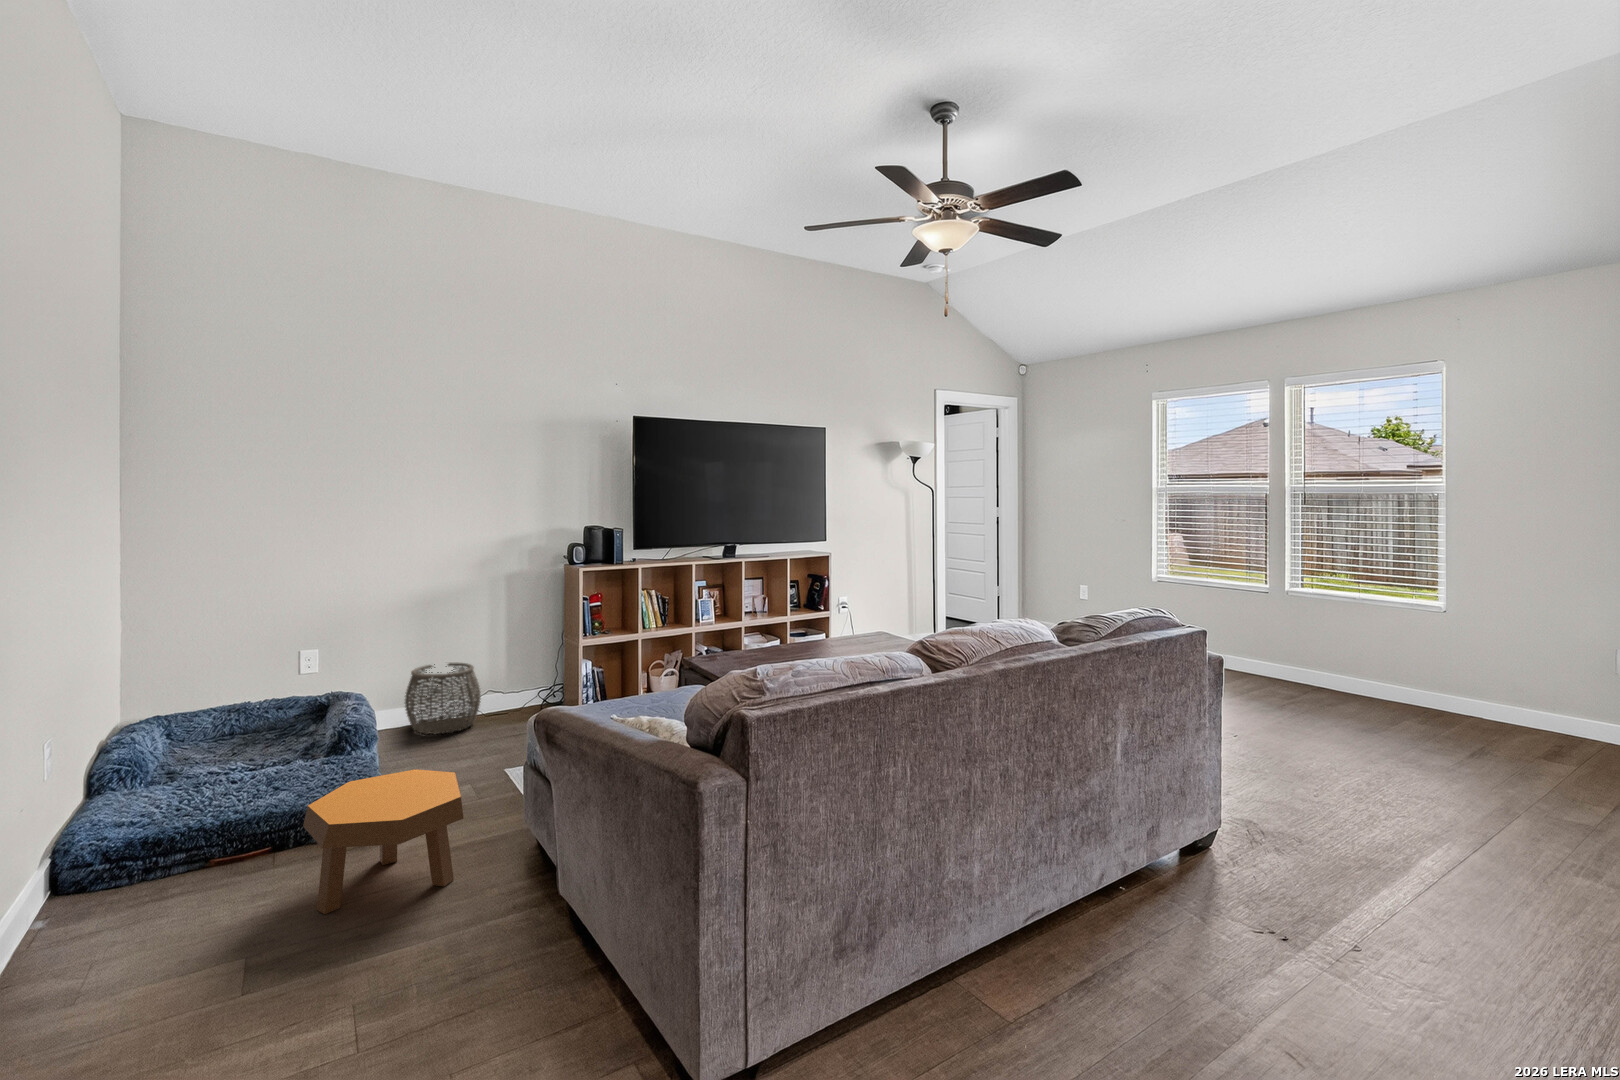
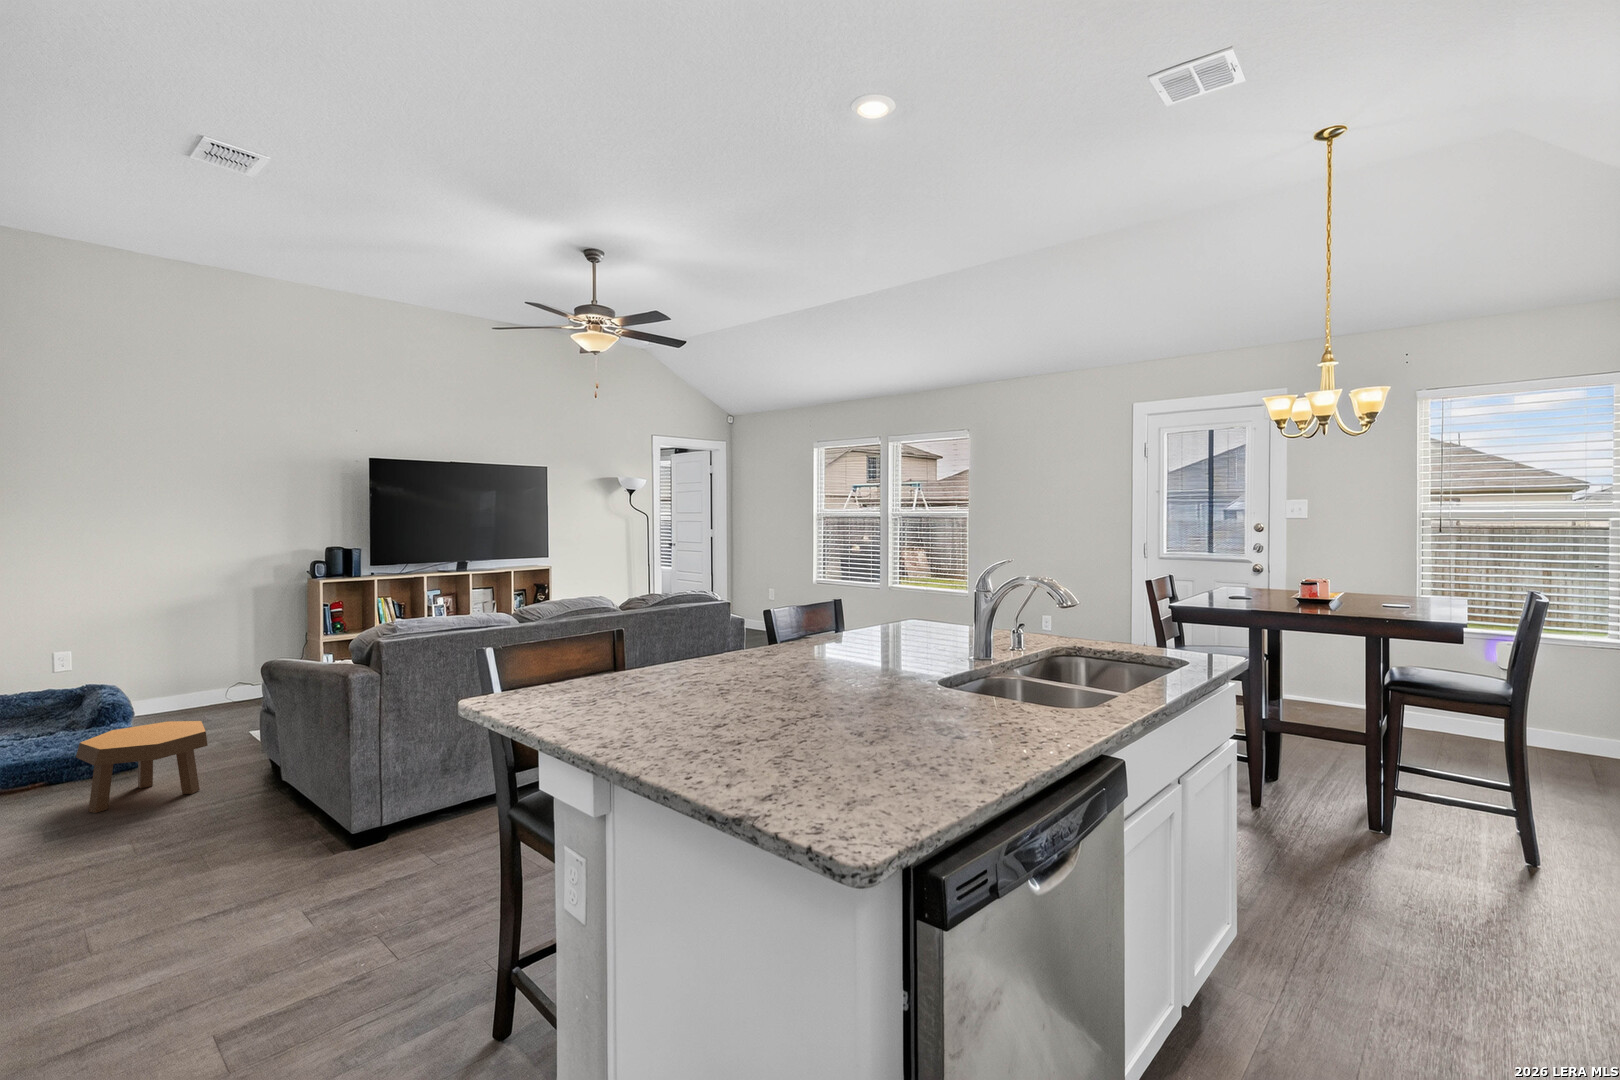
woven basket: present [405,662,481,734] -> none [155,661,229,719]

